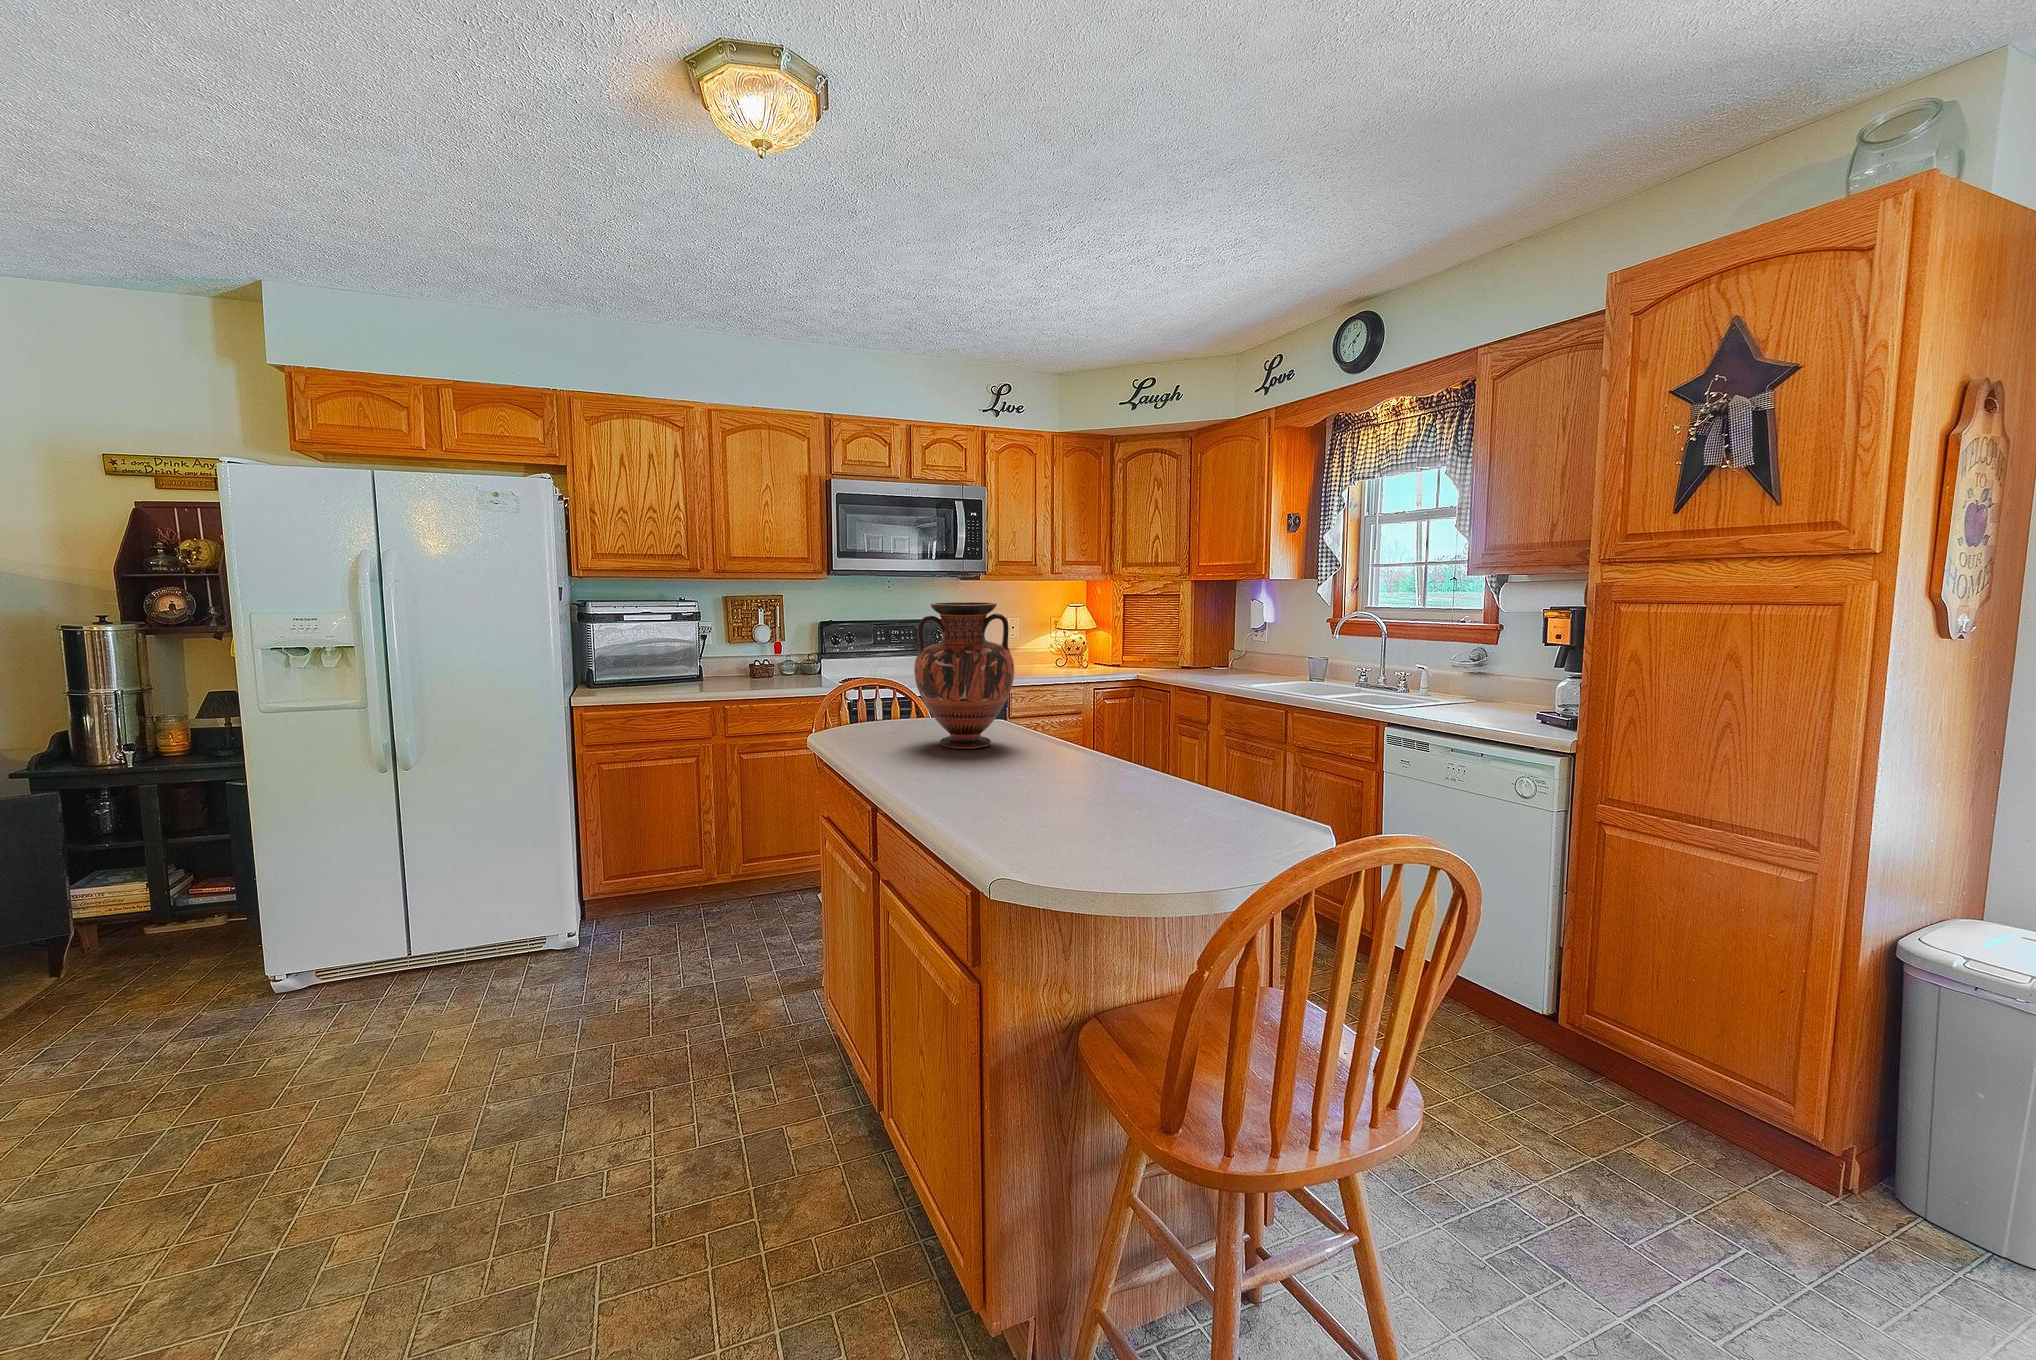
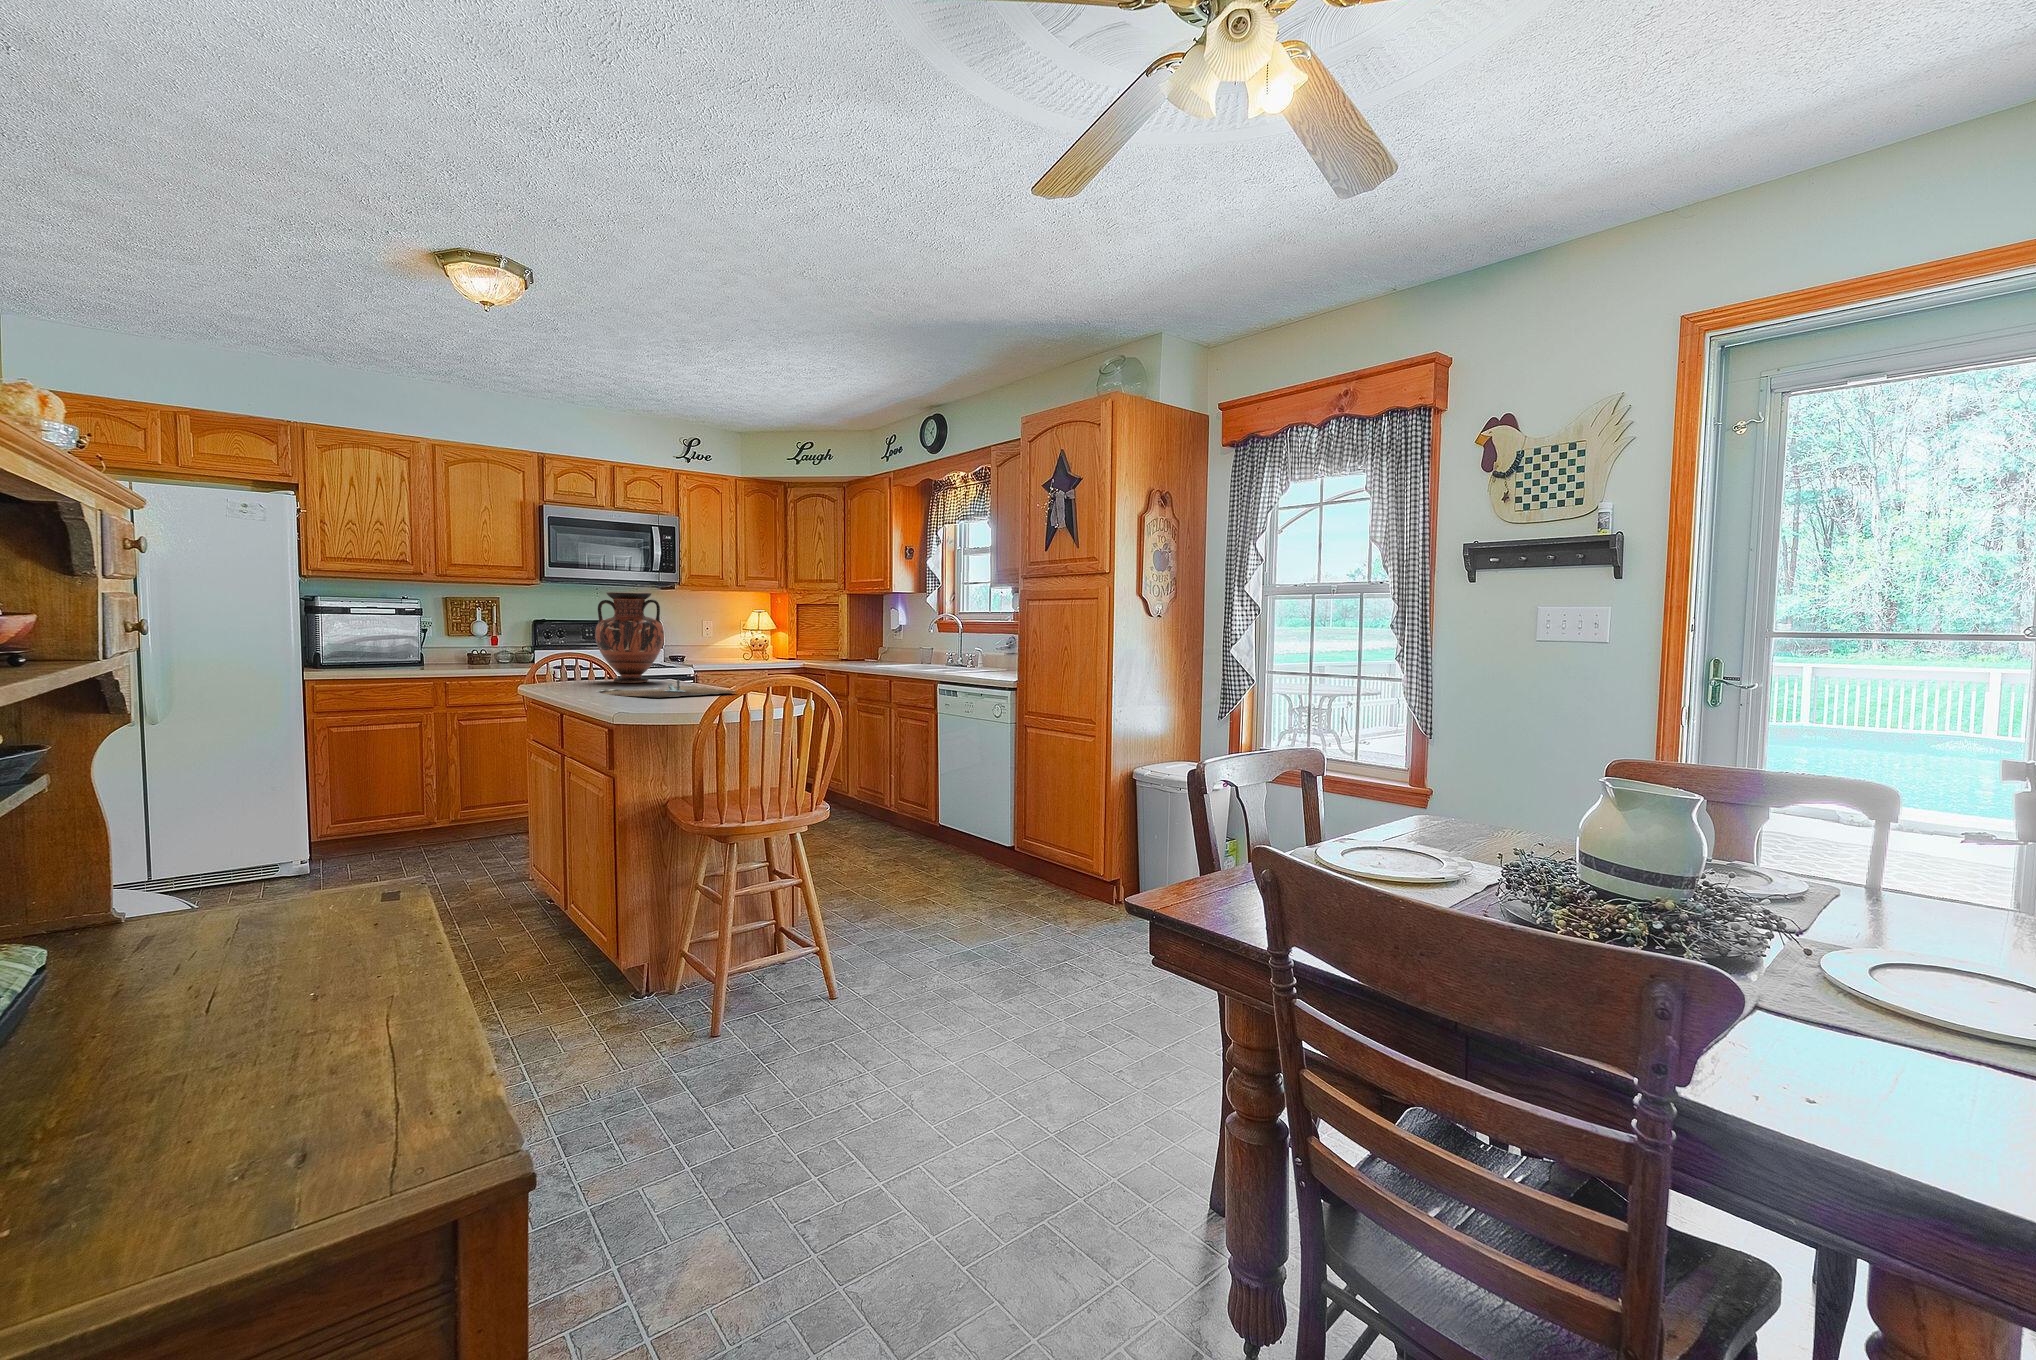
cutting board: none [927,763,1172,825] -> present [596,680,737,698]

